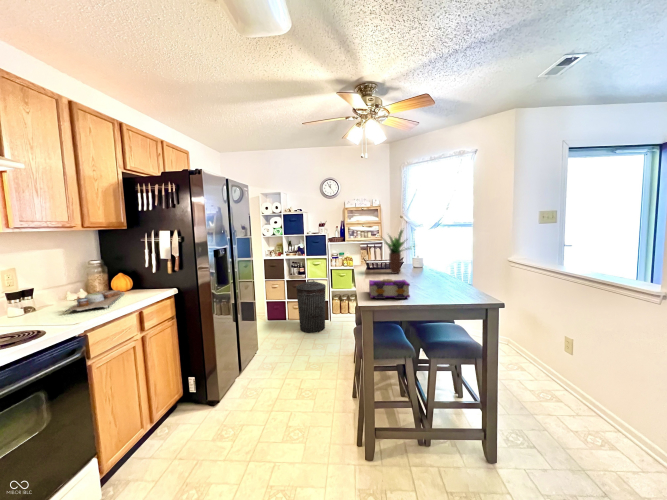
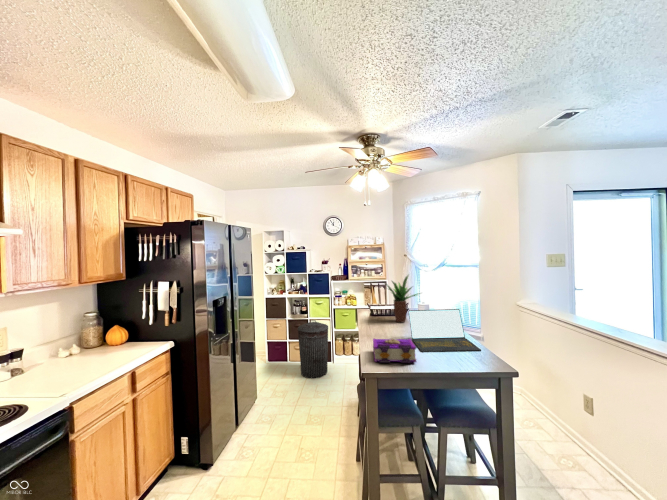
laptop: none [403,256,471,292] -> present [409,309,481,352]
cutting board: present [66,290,125,312] -> none [54,345,119,377]

